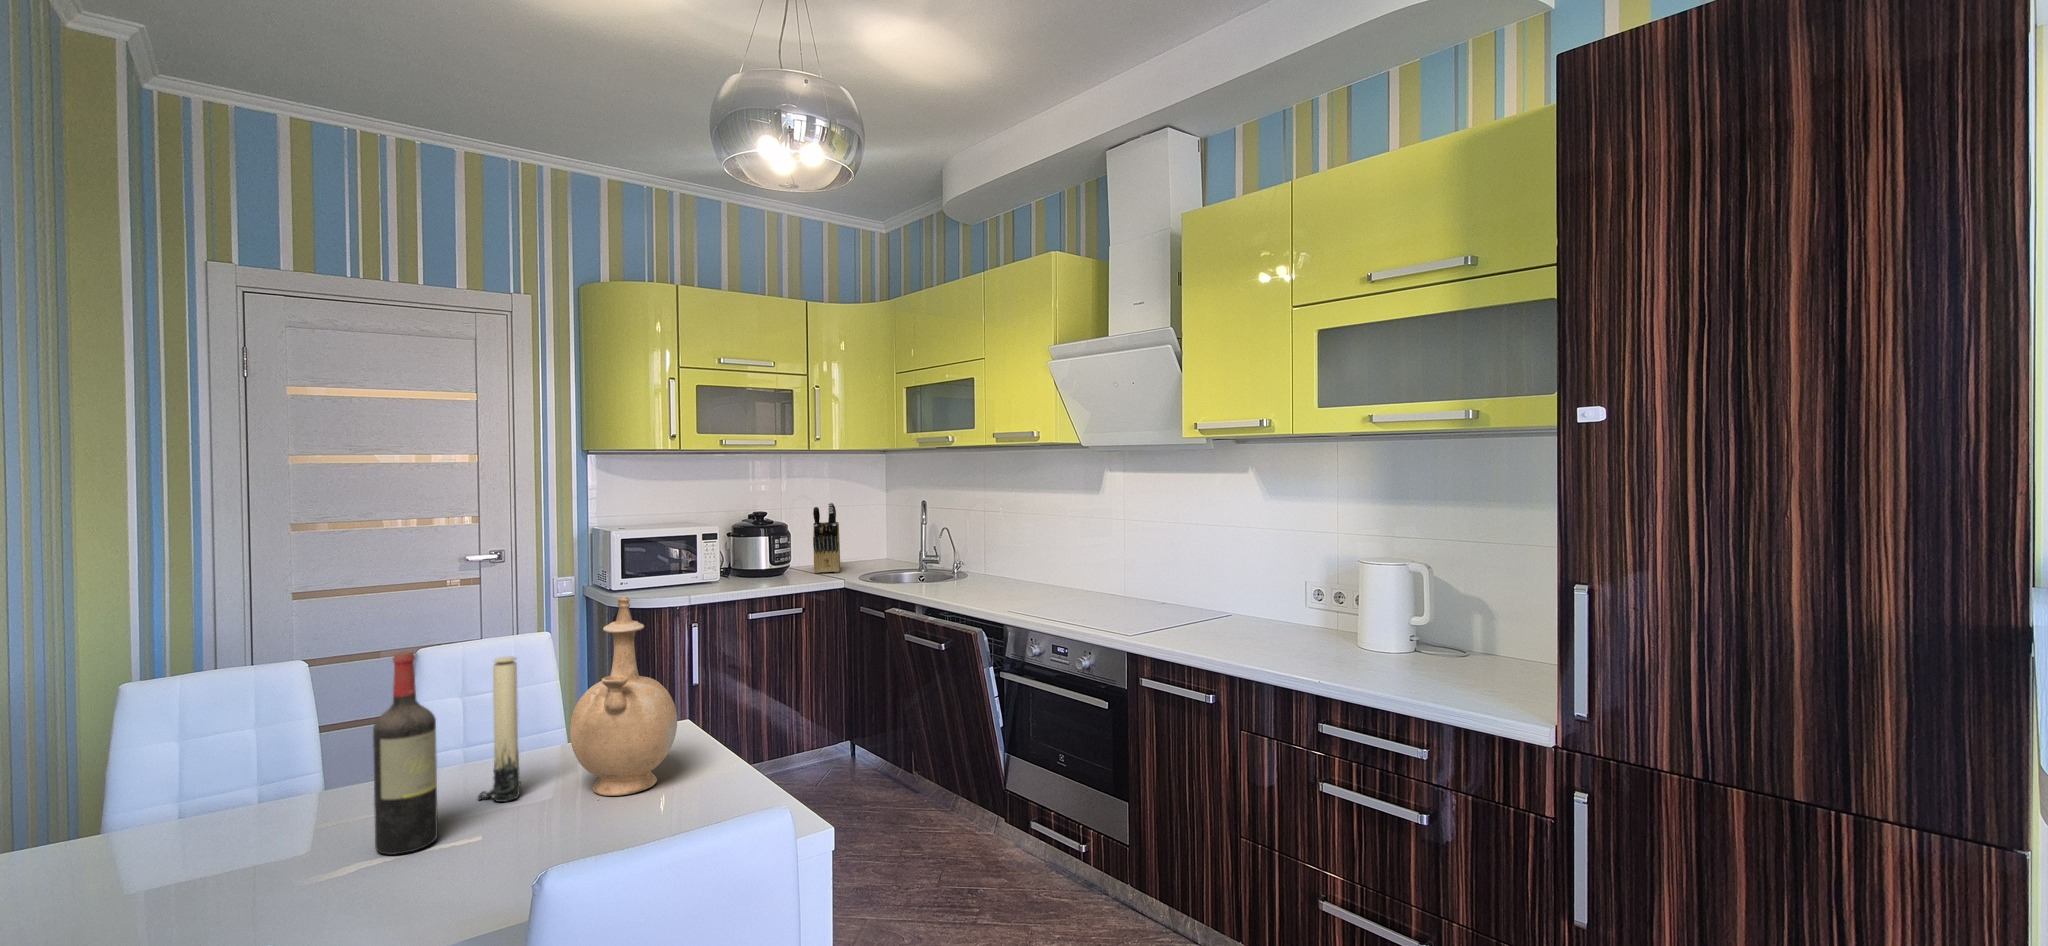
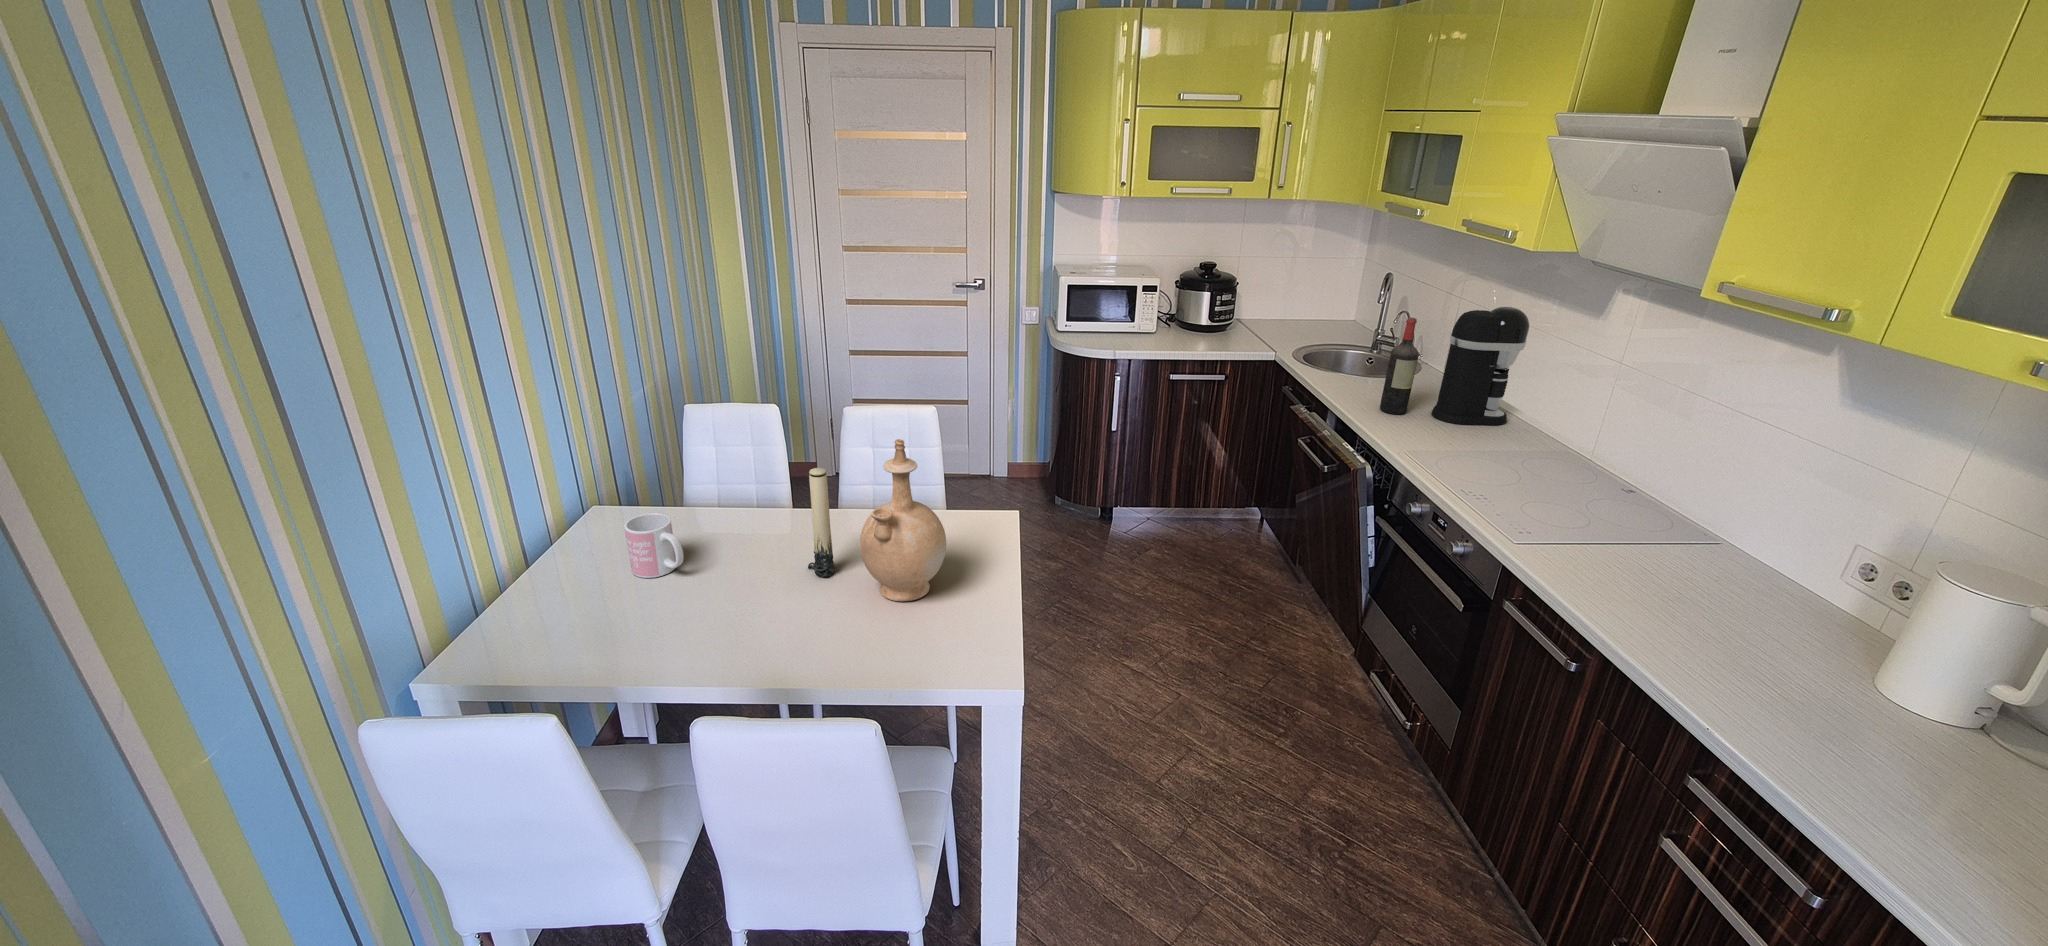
coffee maker: none [1003,497,1058,594] -> present [1431,307,1529,425]
knife block: present [813,503,840,573] -> none [1256,264,1294,337]
wine bottle: present [373,651,438,855] -> present [1380,317,1419,414]
mug: none [184,768,295,864] -> present [624,513,683,578]

